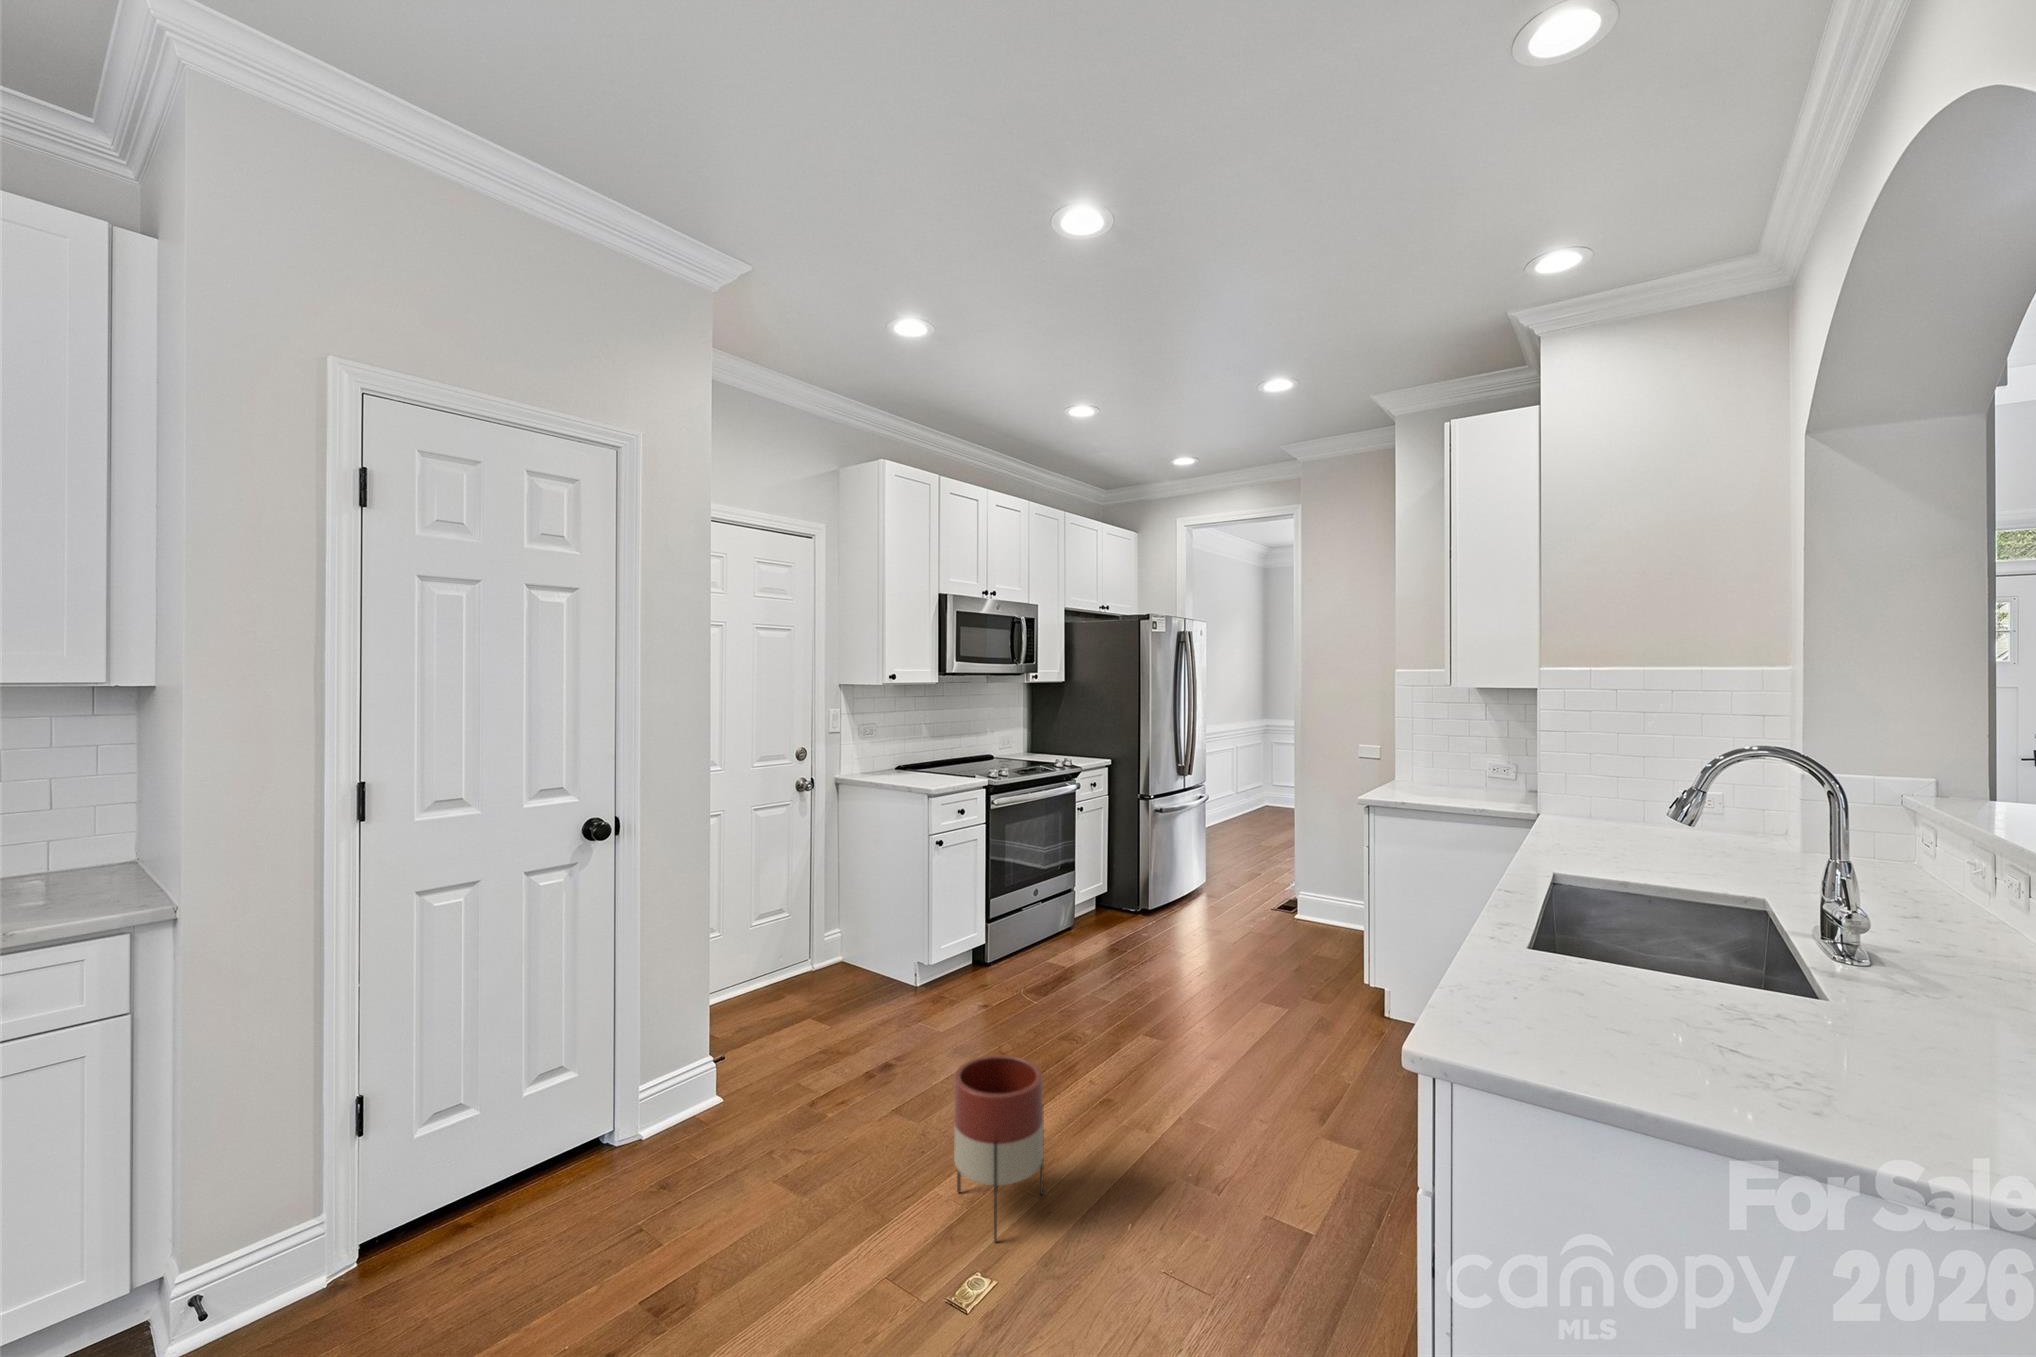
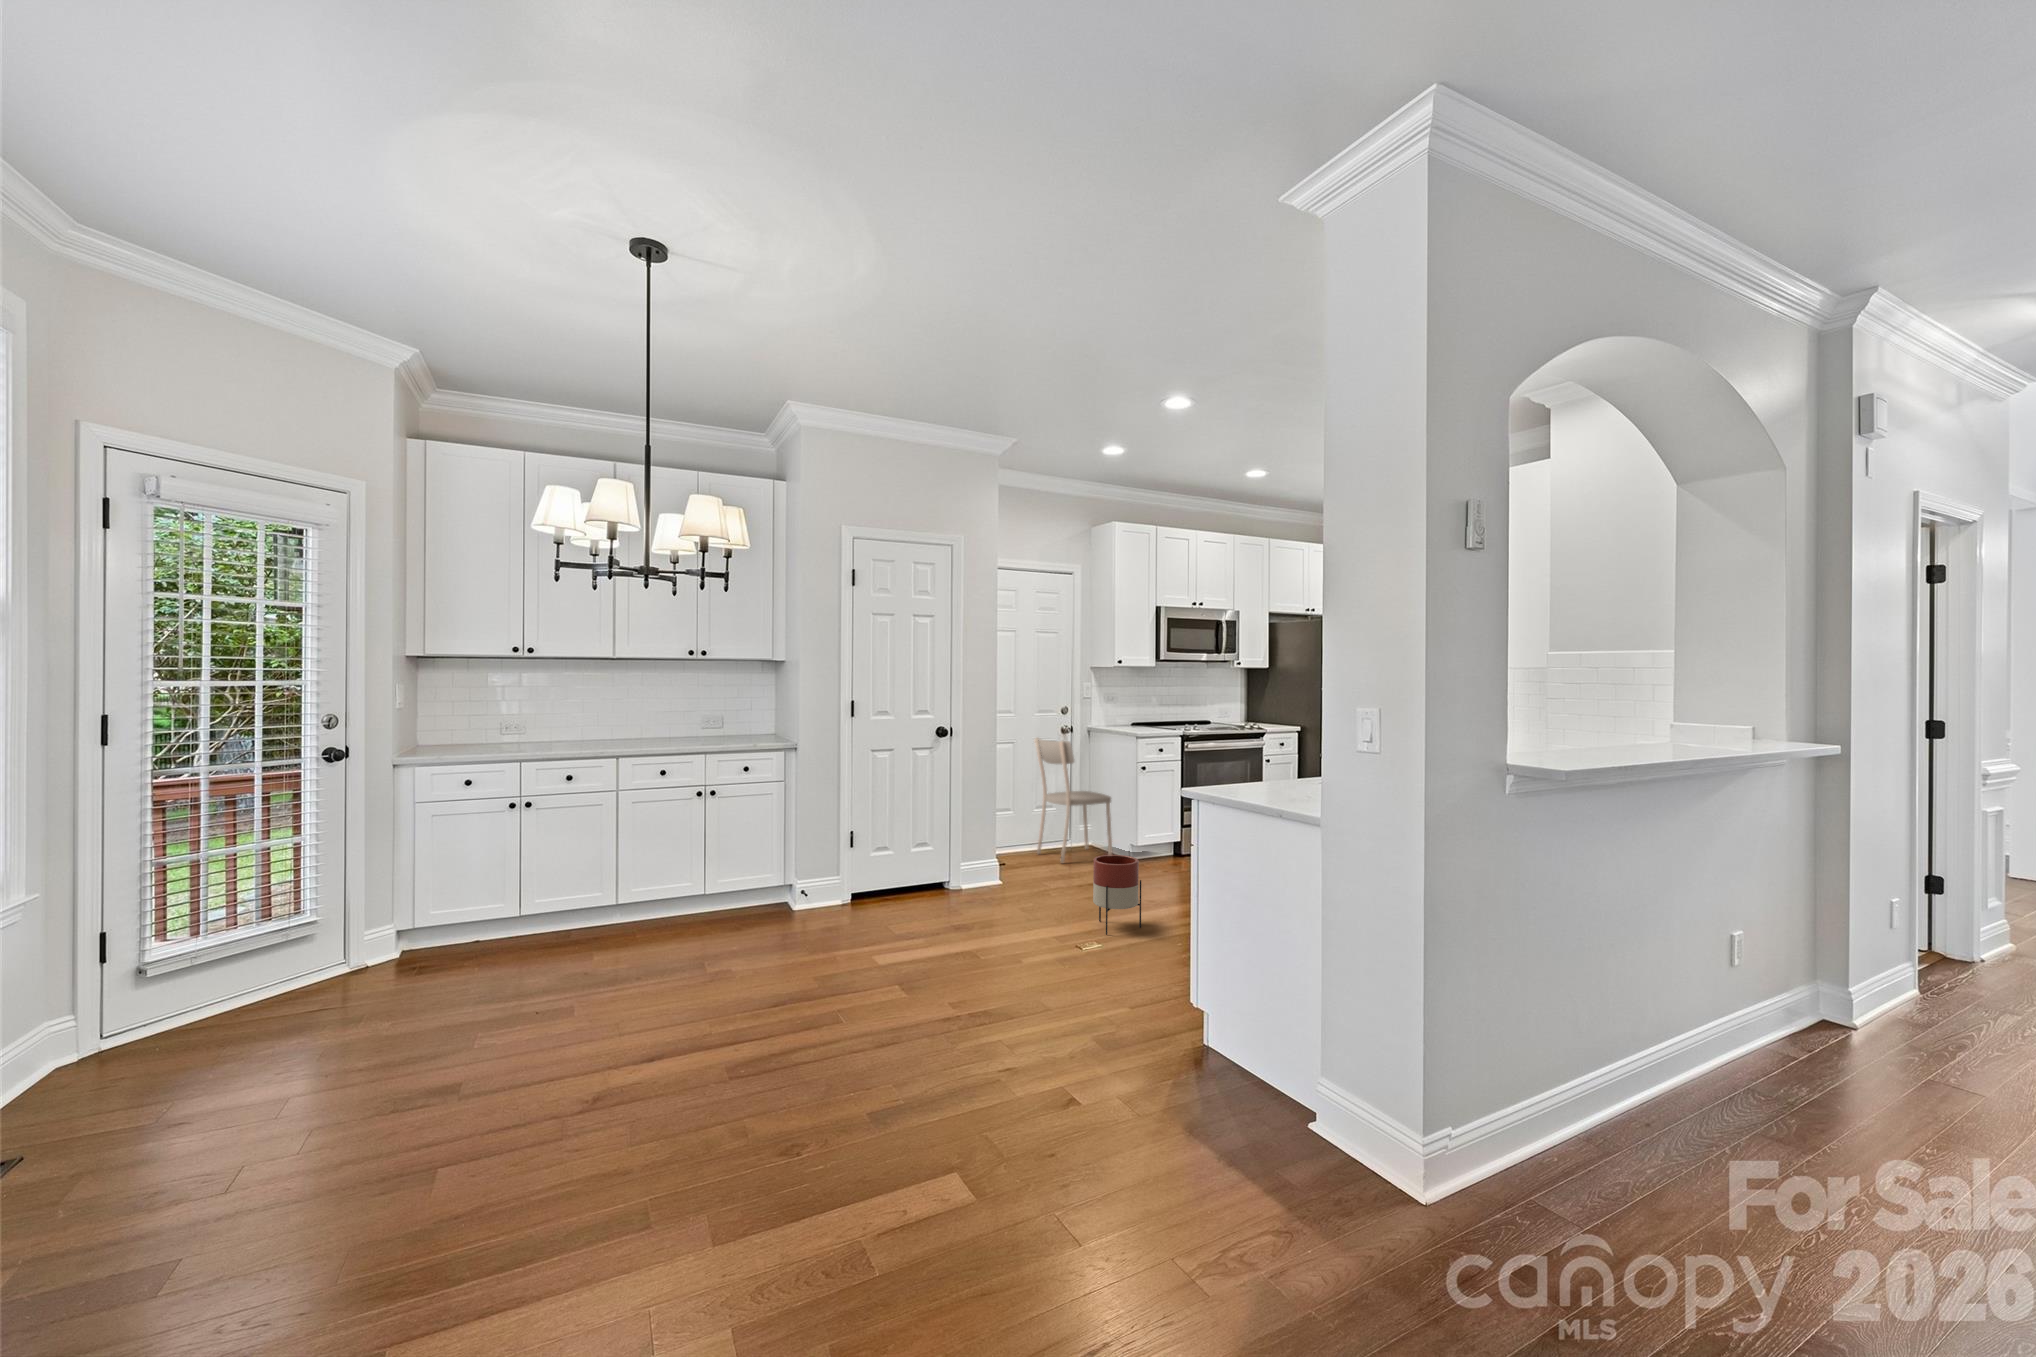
dining chair: none [755,803,888,1019] -> present [1035,738,1112,863]

